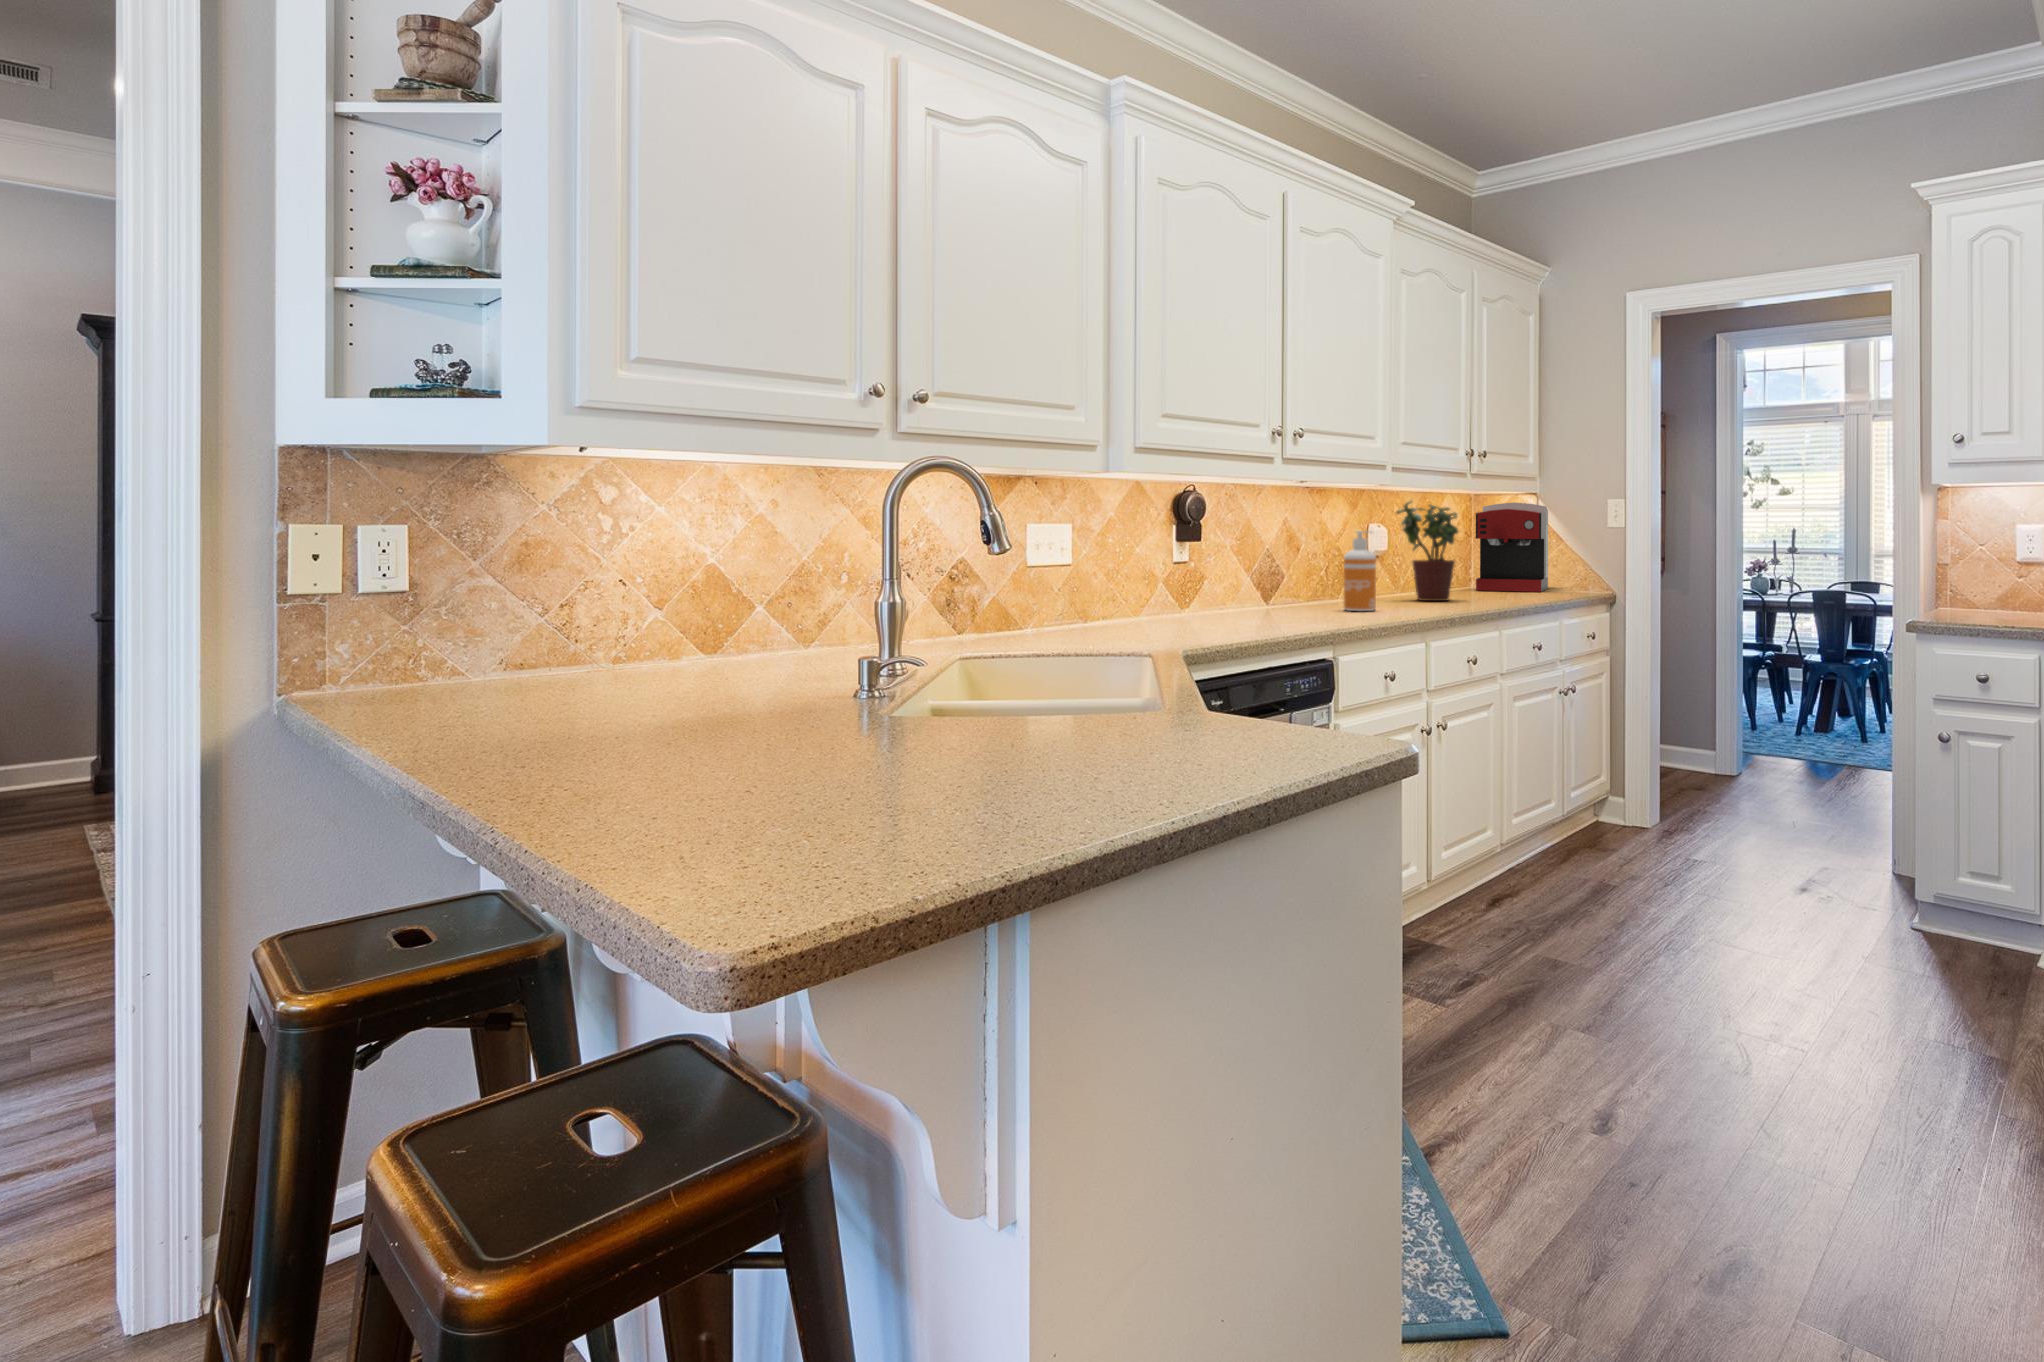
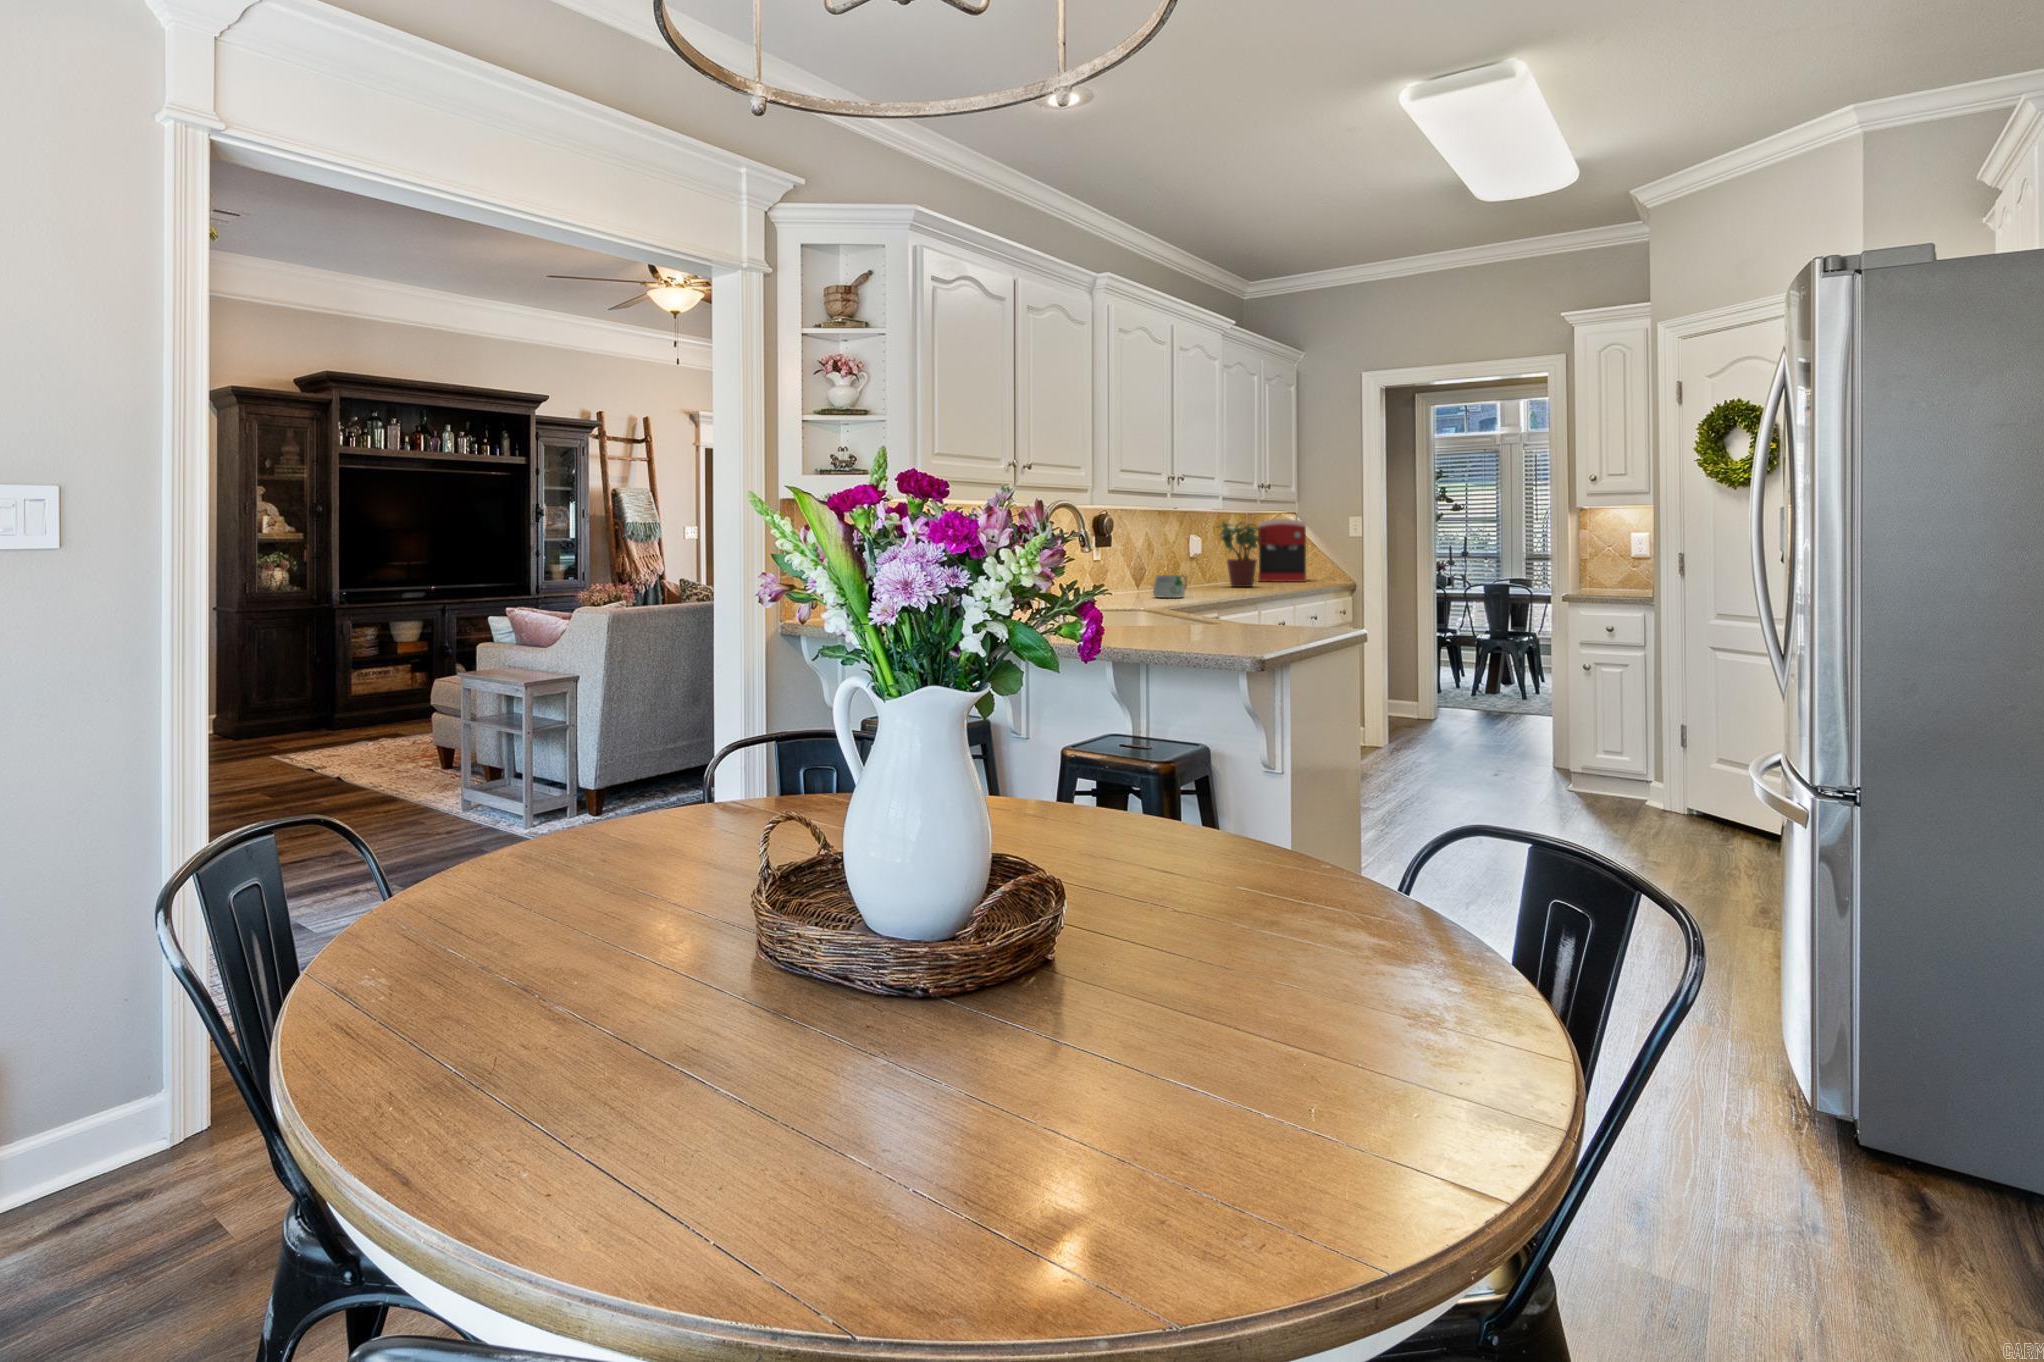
soap dispenser: present [1344,531,1376,611] -> none [1196,539,1218,592]
mug: none [1248,586,1310,624] -> present [1153,575,1187,598]

